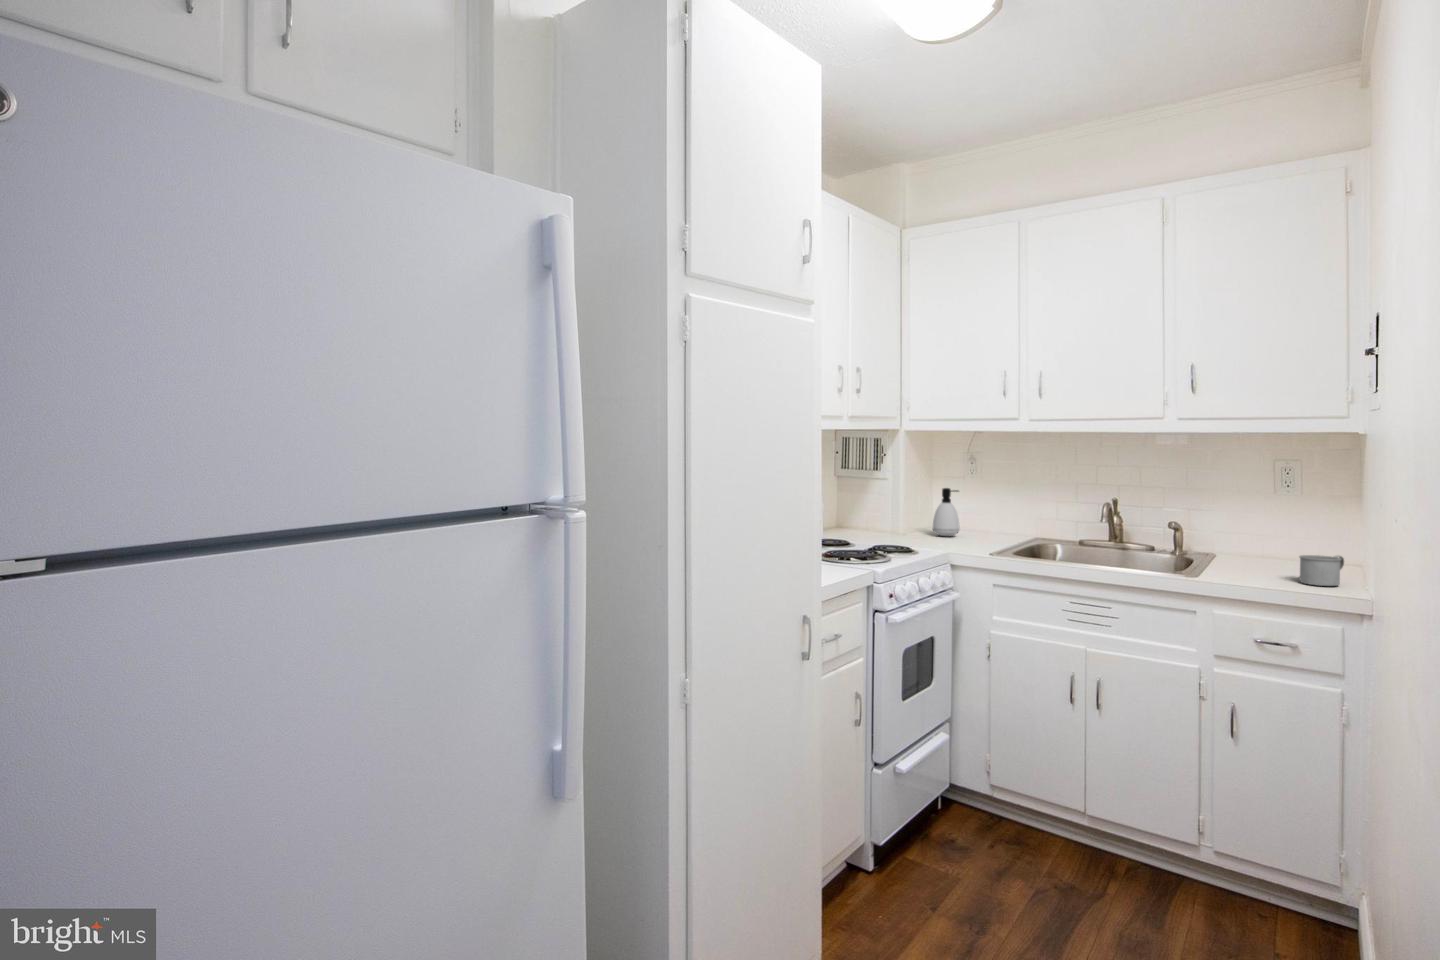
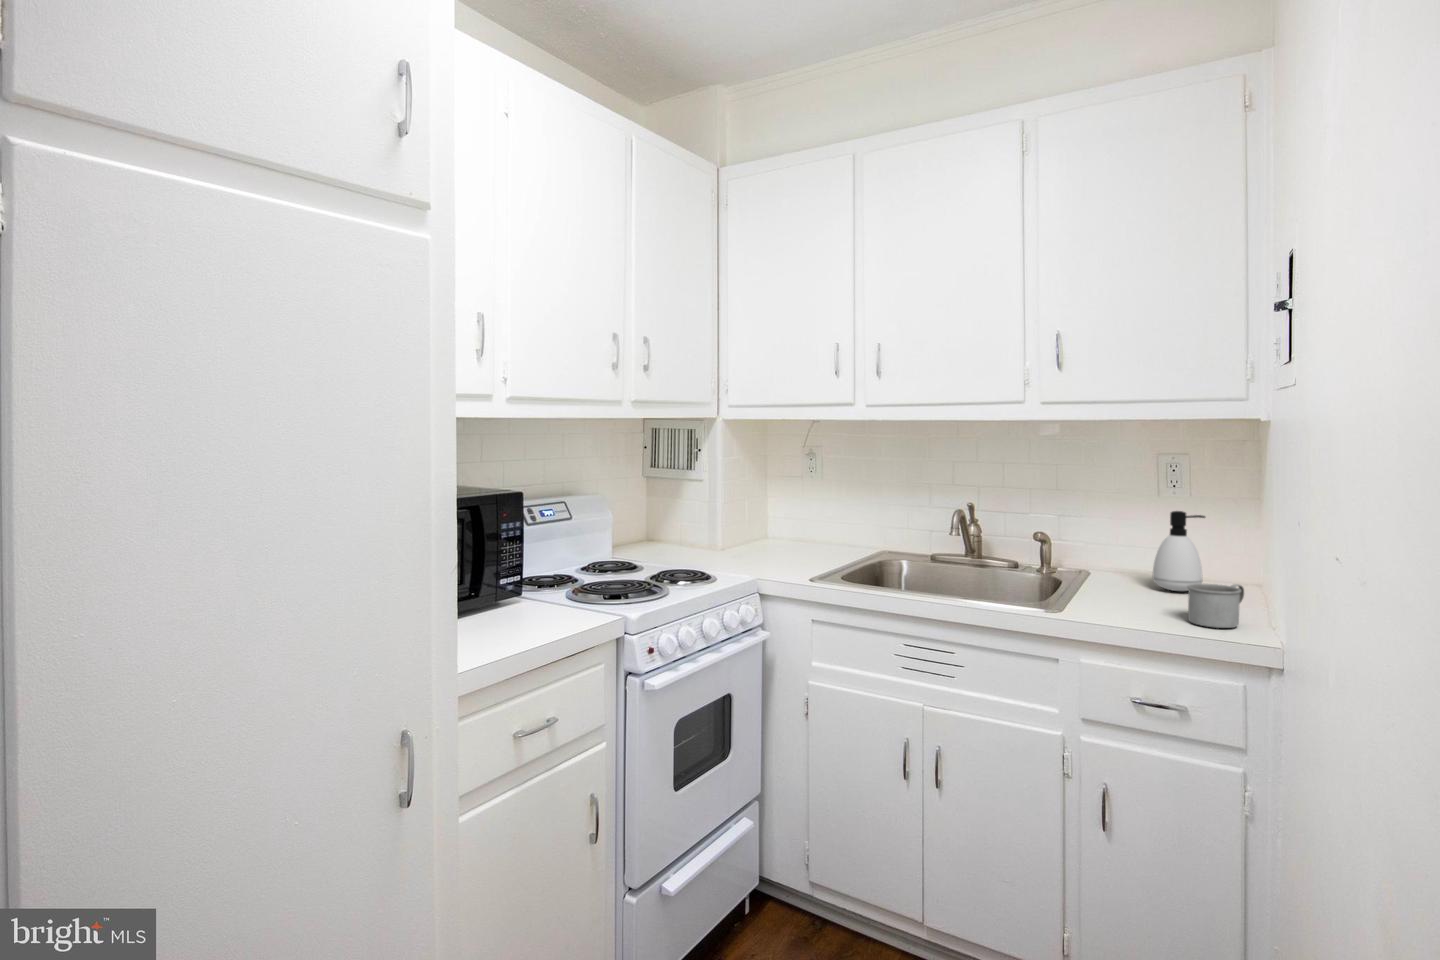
soap dispenser: present [933,488,960,536] -> present [1152,511,1205,591]

